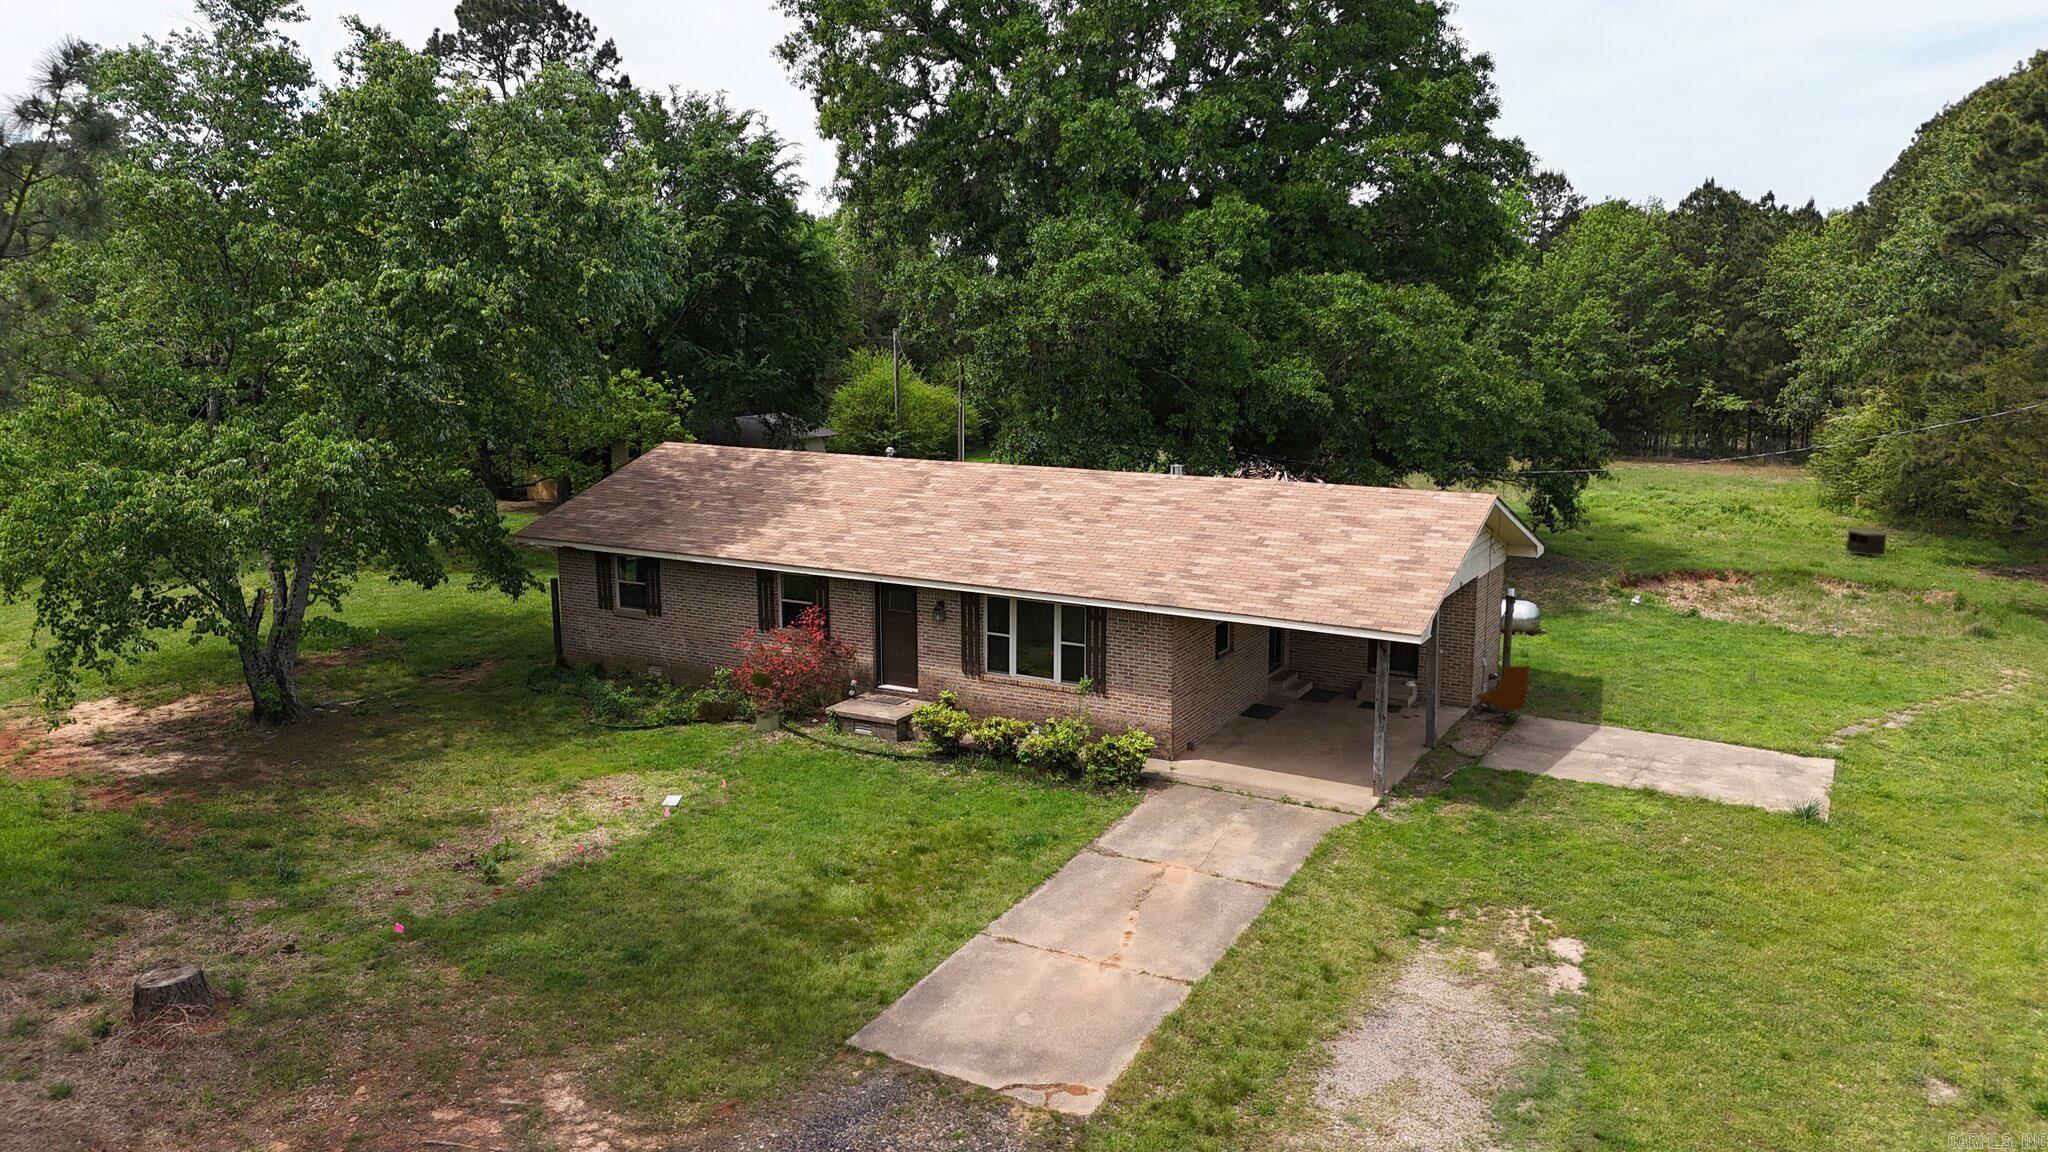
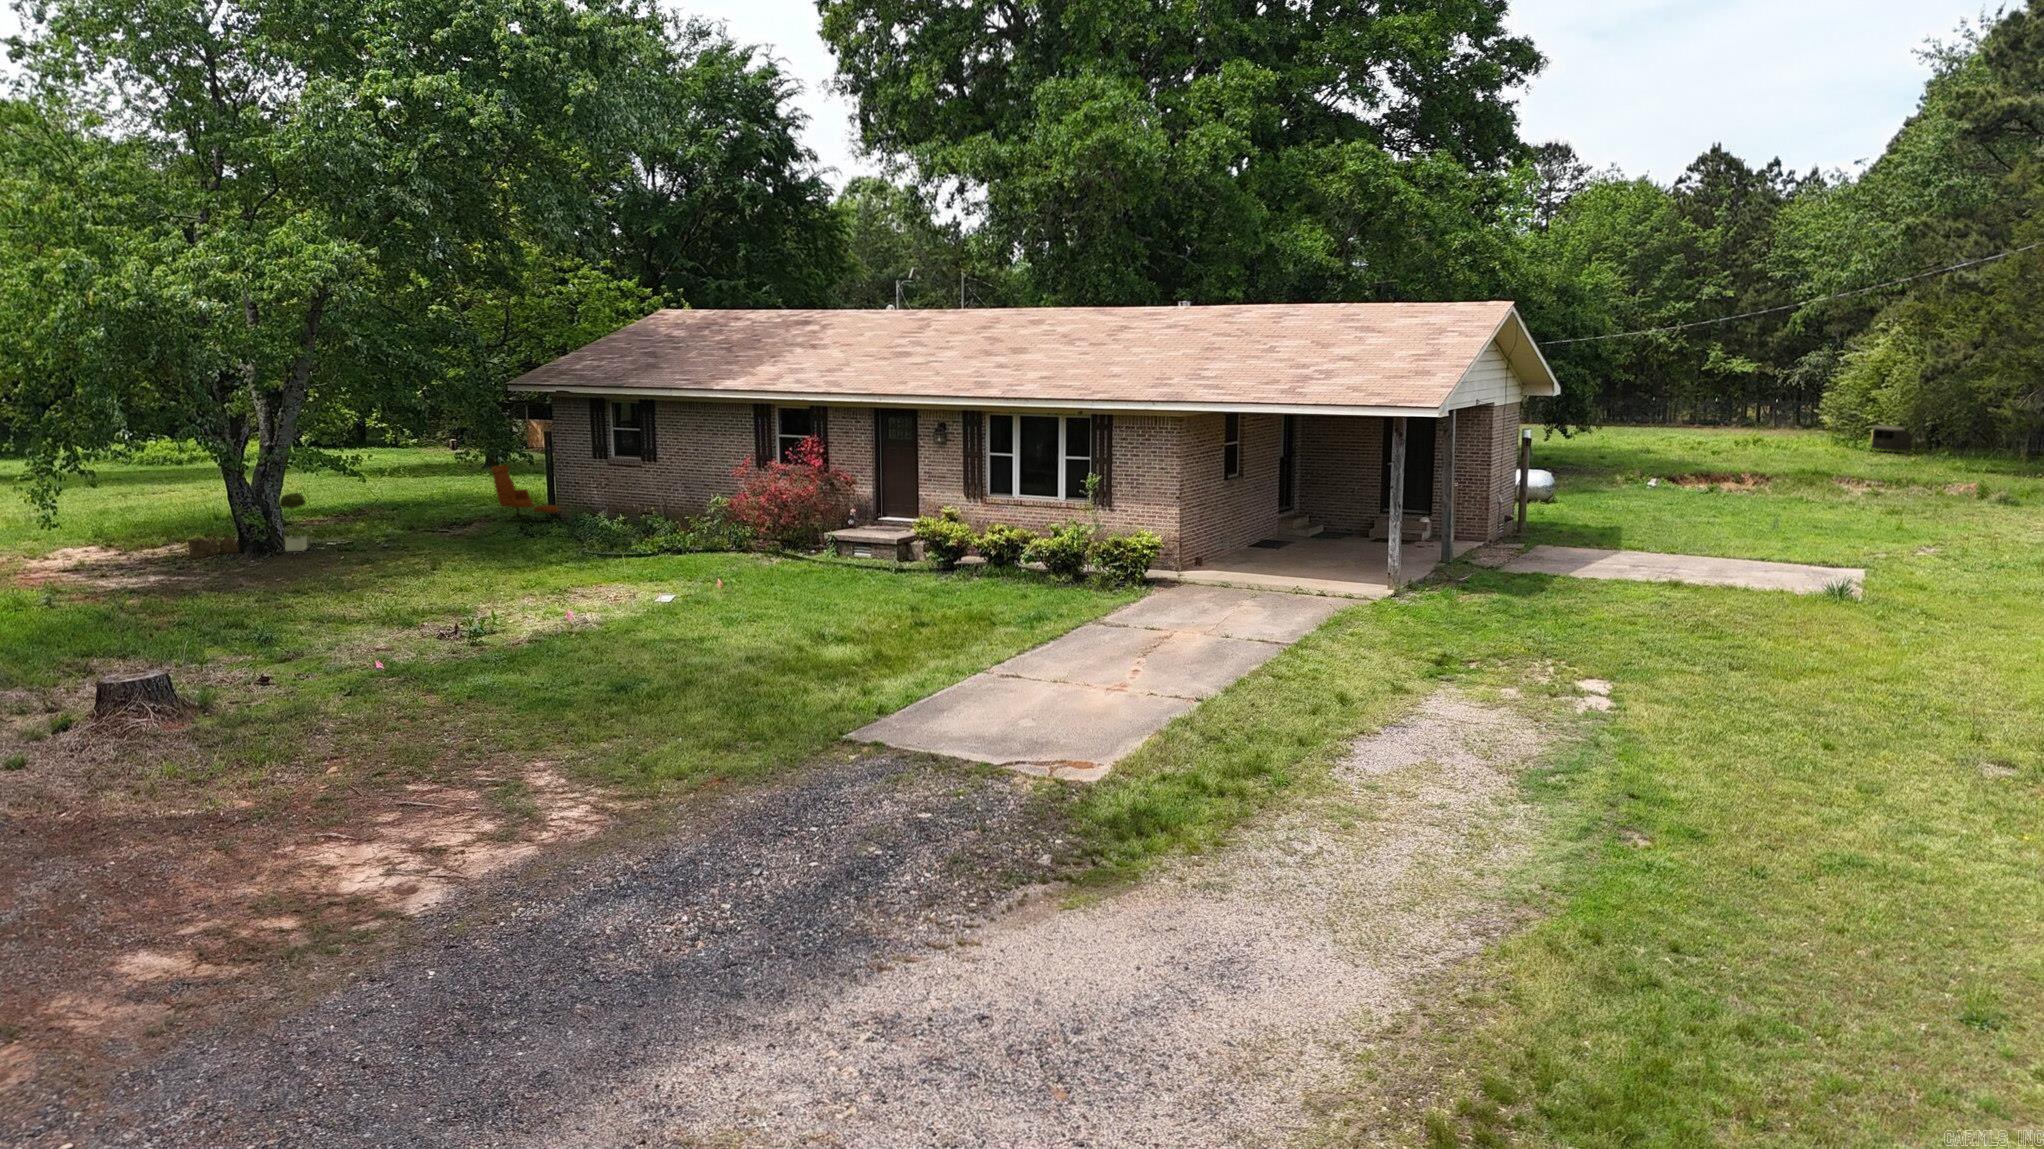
lounge chair: present [1476,665,1530,724] -> present [492,465,558,520]
potted tree: present [751,672,779,731] -> present [279,493,307,551]
woven basket: present [699,699,740,723] -> present [188,537,239,558]

